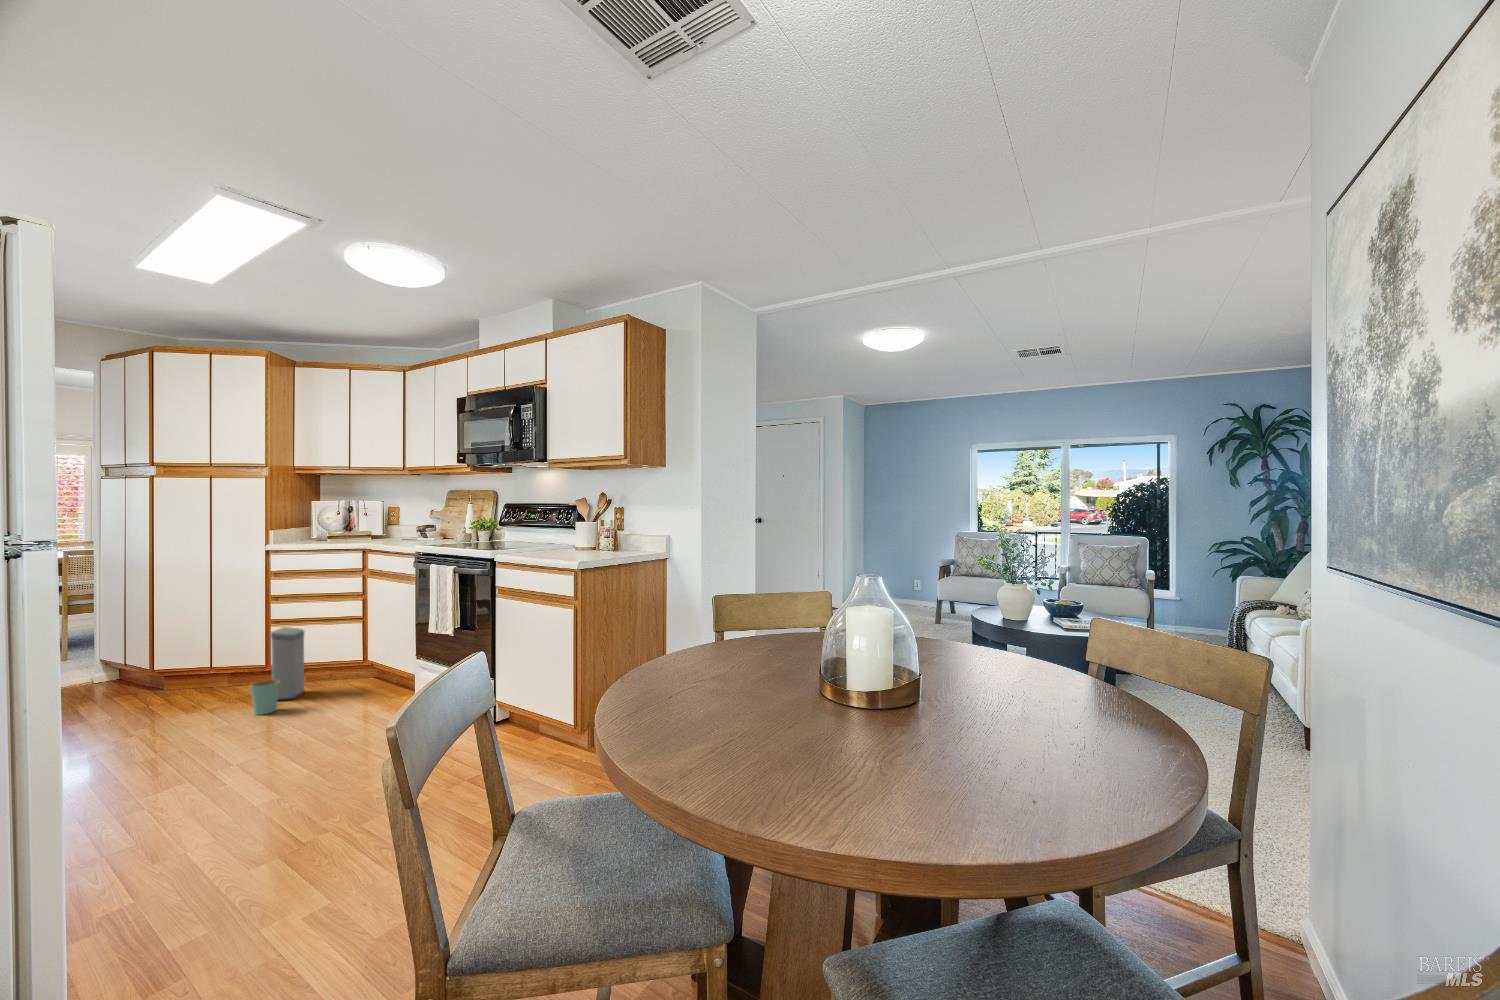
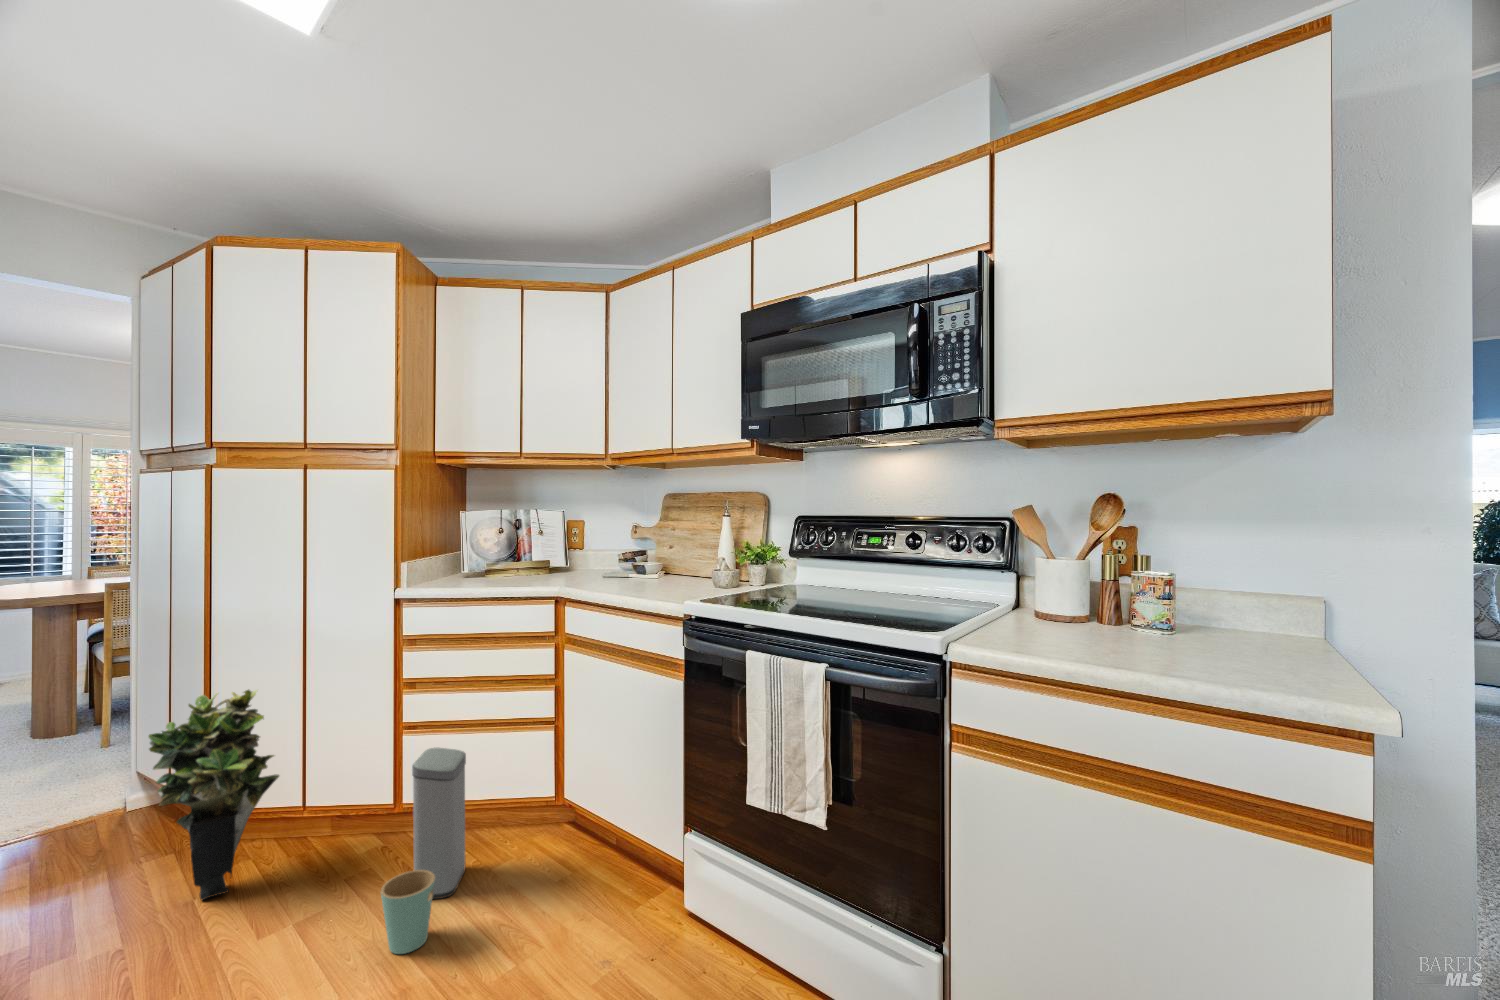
potted plant: none [119,600,196,705] -> present [149,690,279,900]

